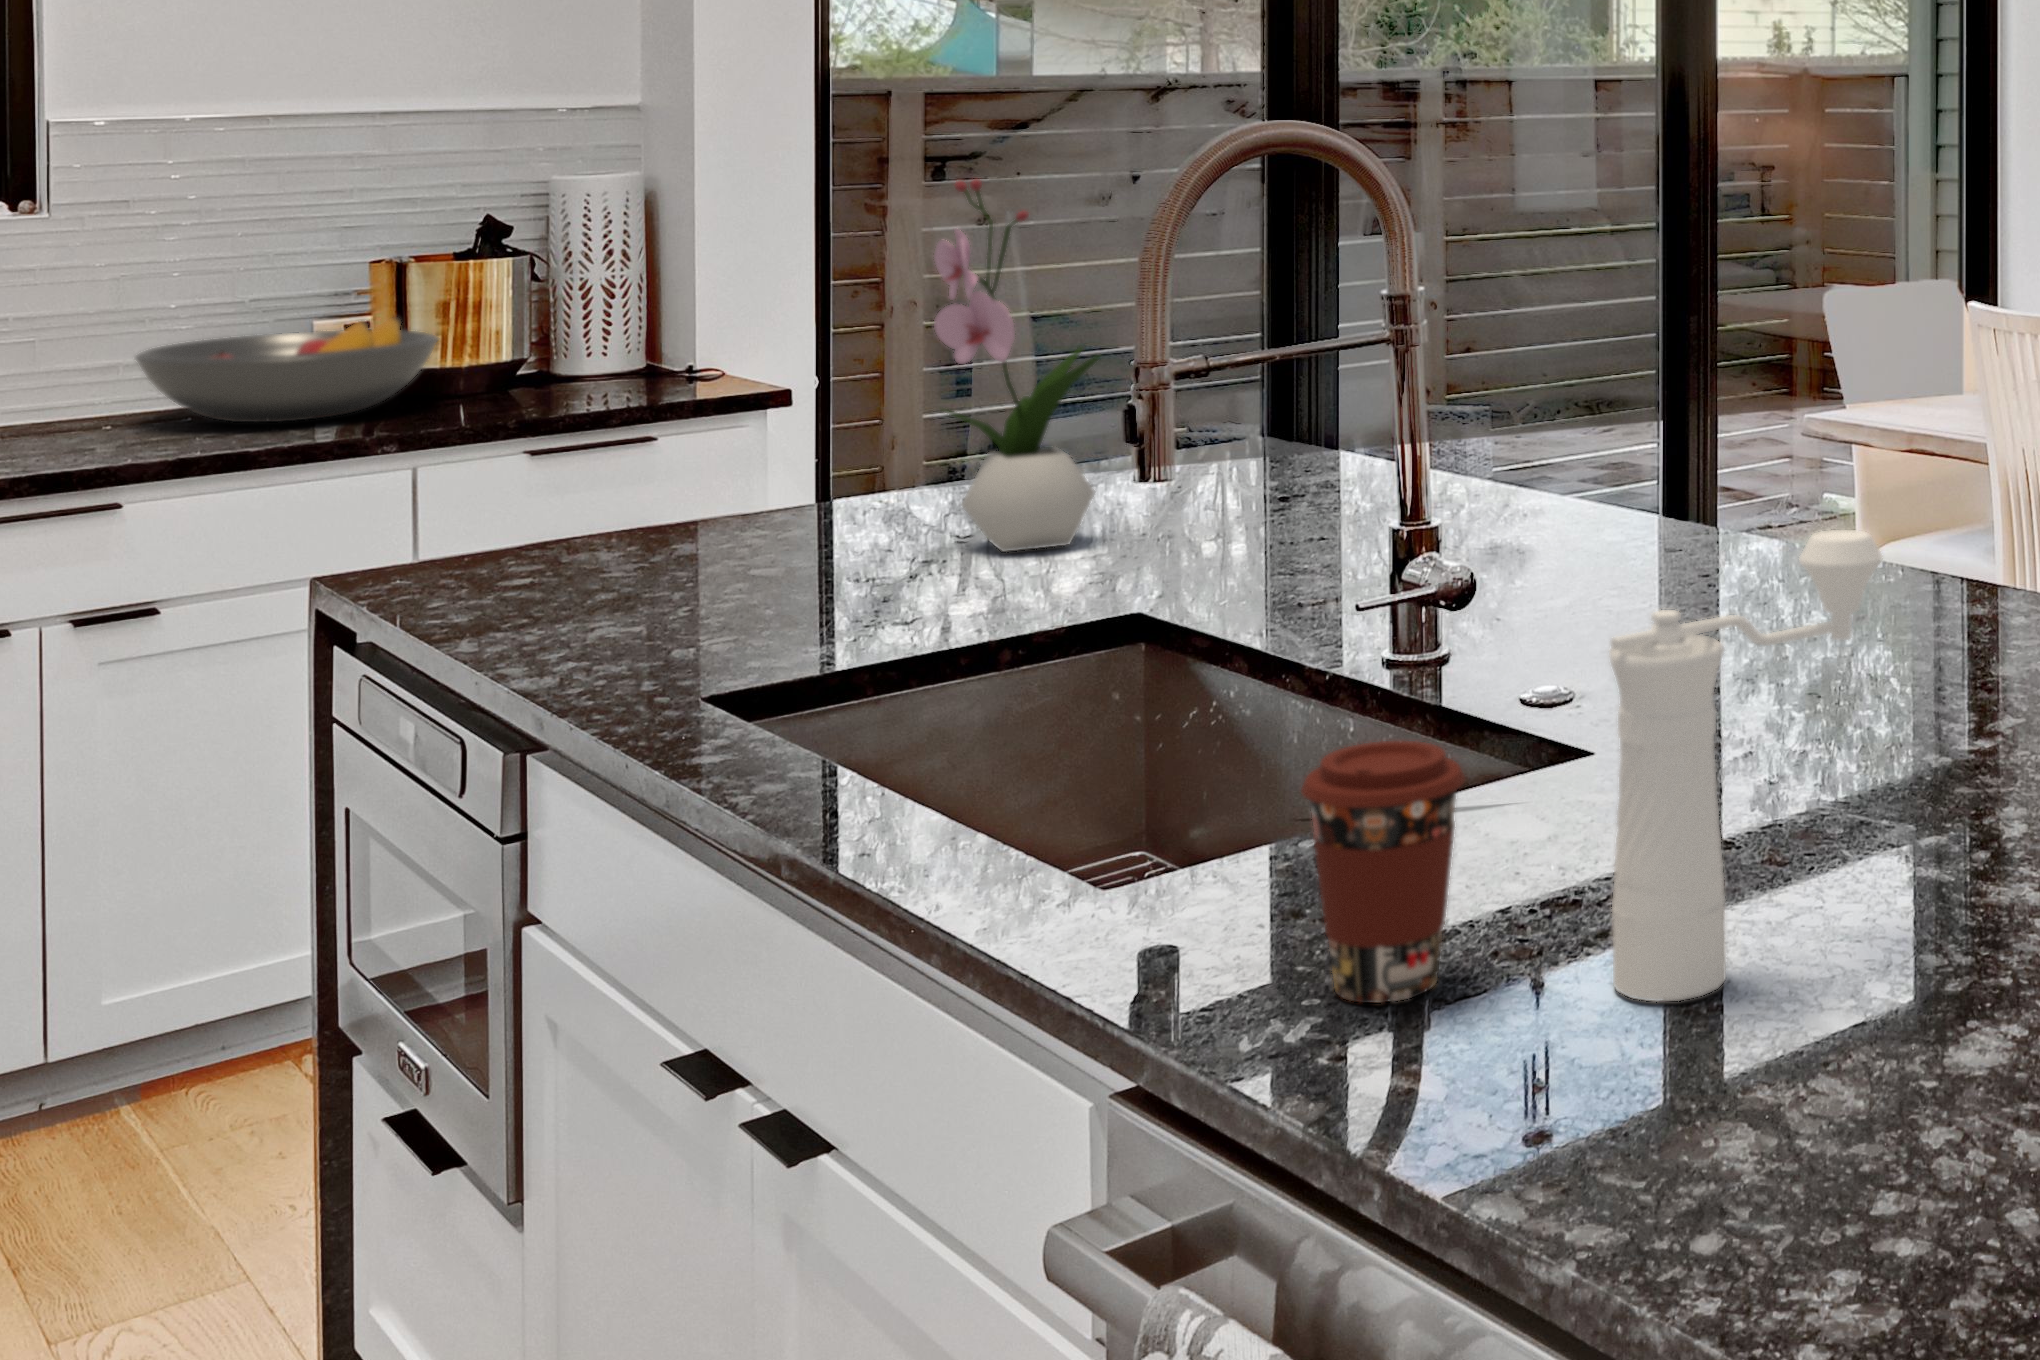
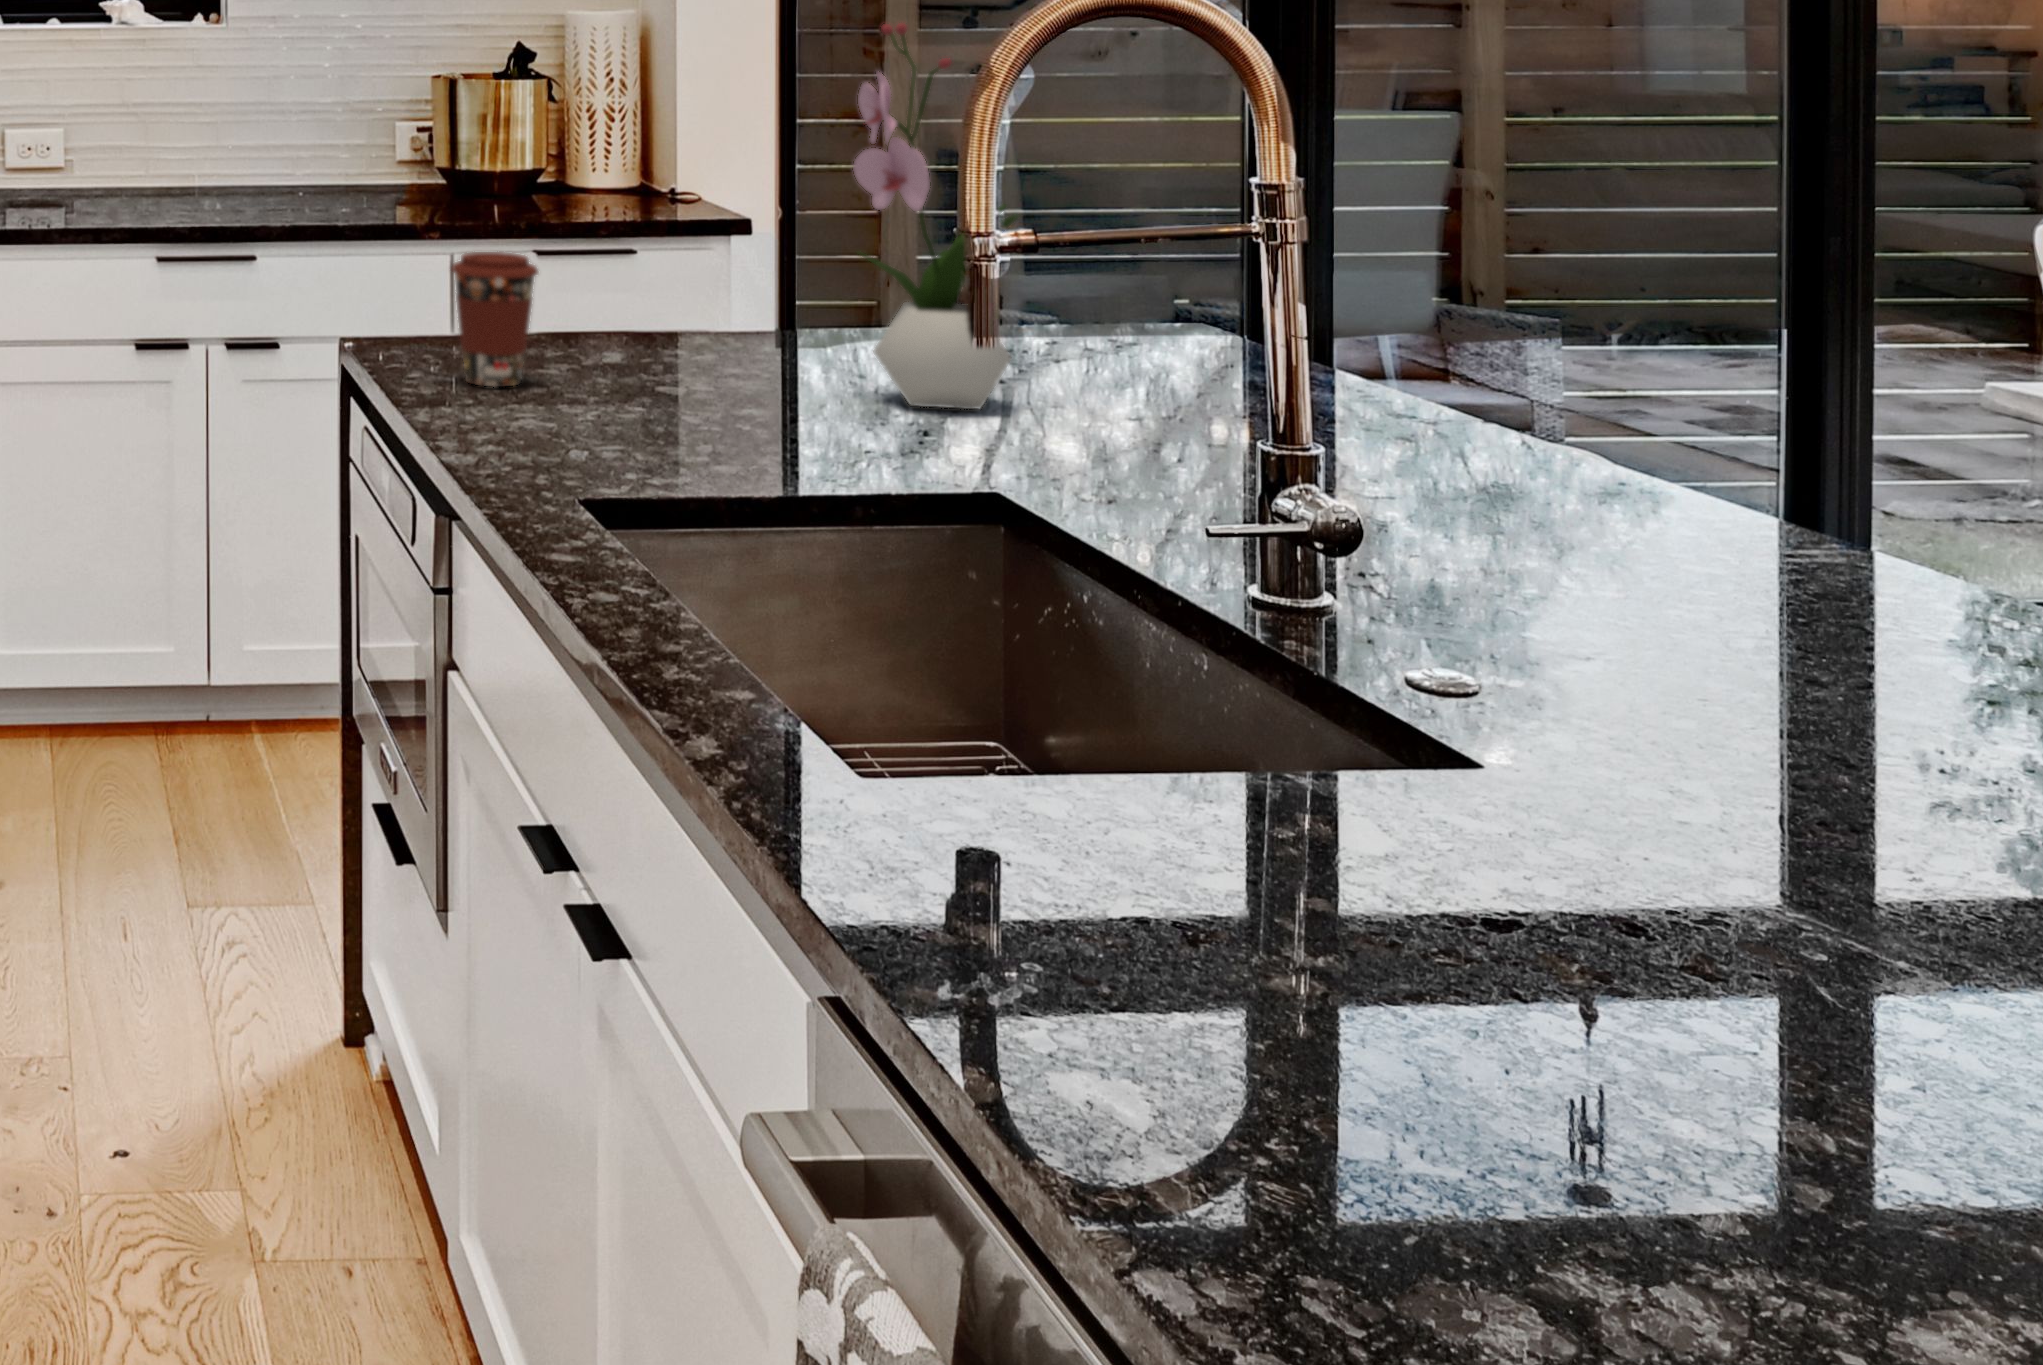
fruit bowl: present [135,317,440,422] -> none [290,124,507,205]
pepper mill: present [1609,530,1882,1002] -> none [1417,542,1883,1116]
coffee cup: present [1301,741,1465,1003] -> present [451,252,538,387]

